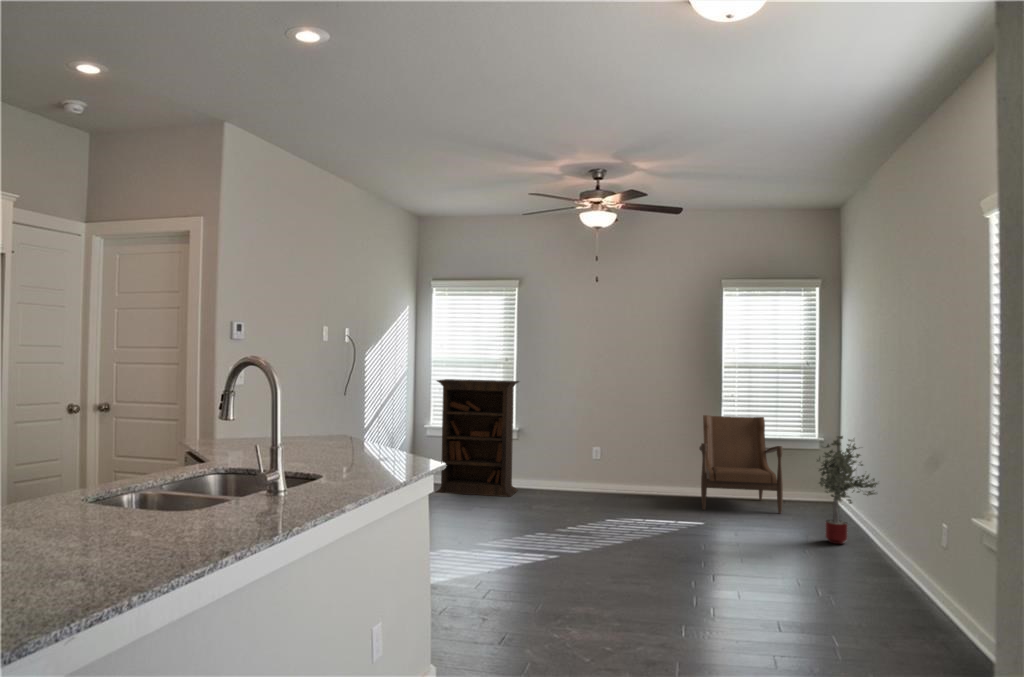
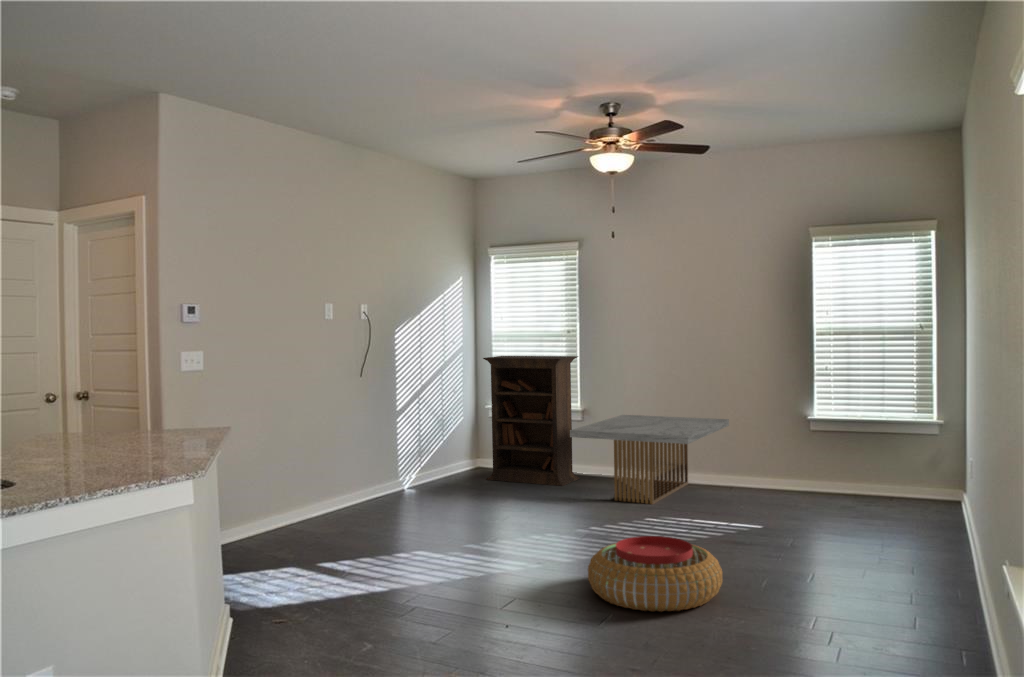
armchair: present [699,415,783,514] -> none [768,393,868,513]
coffee table: none [534,433,650,511] -> present [570,415,729,504]
potted tree: present [817,436,878,544] -> none [859,420,934,551]
pouf: none [645,538,769,606] -> present [588,536,722,611]

